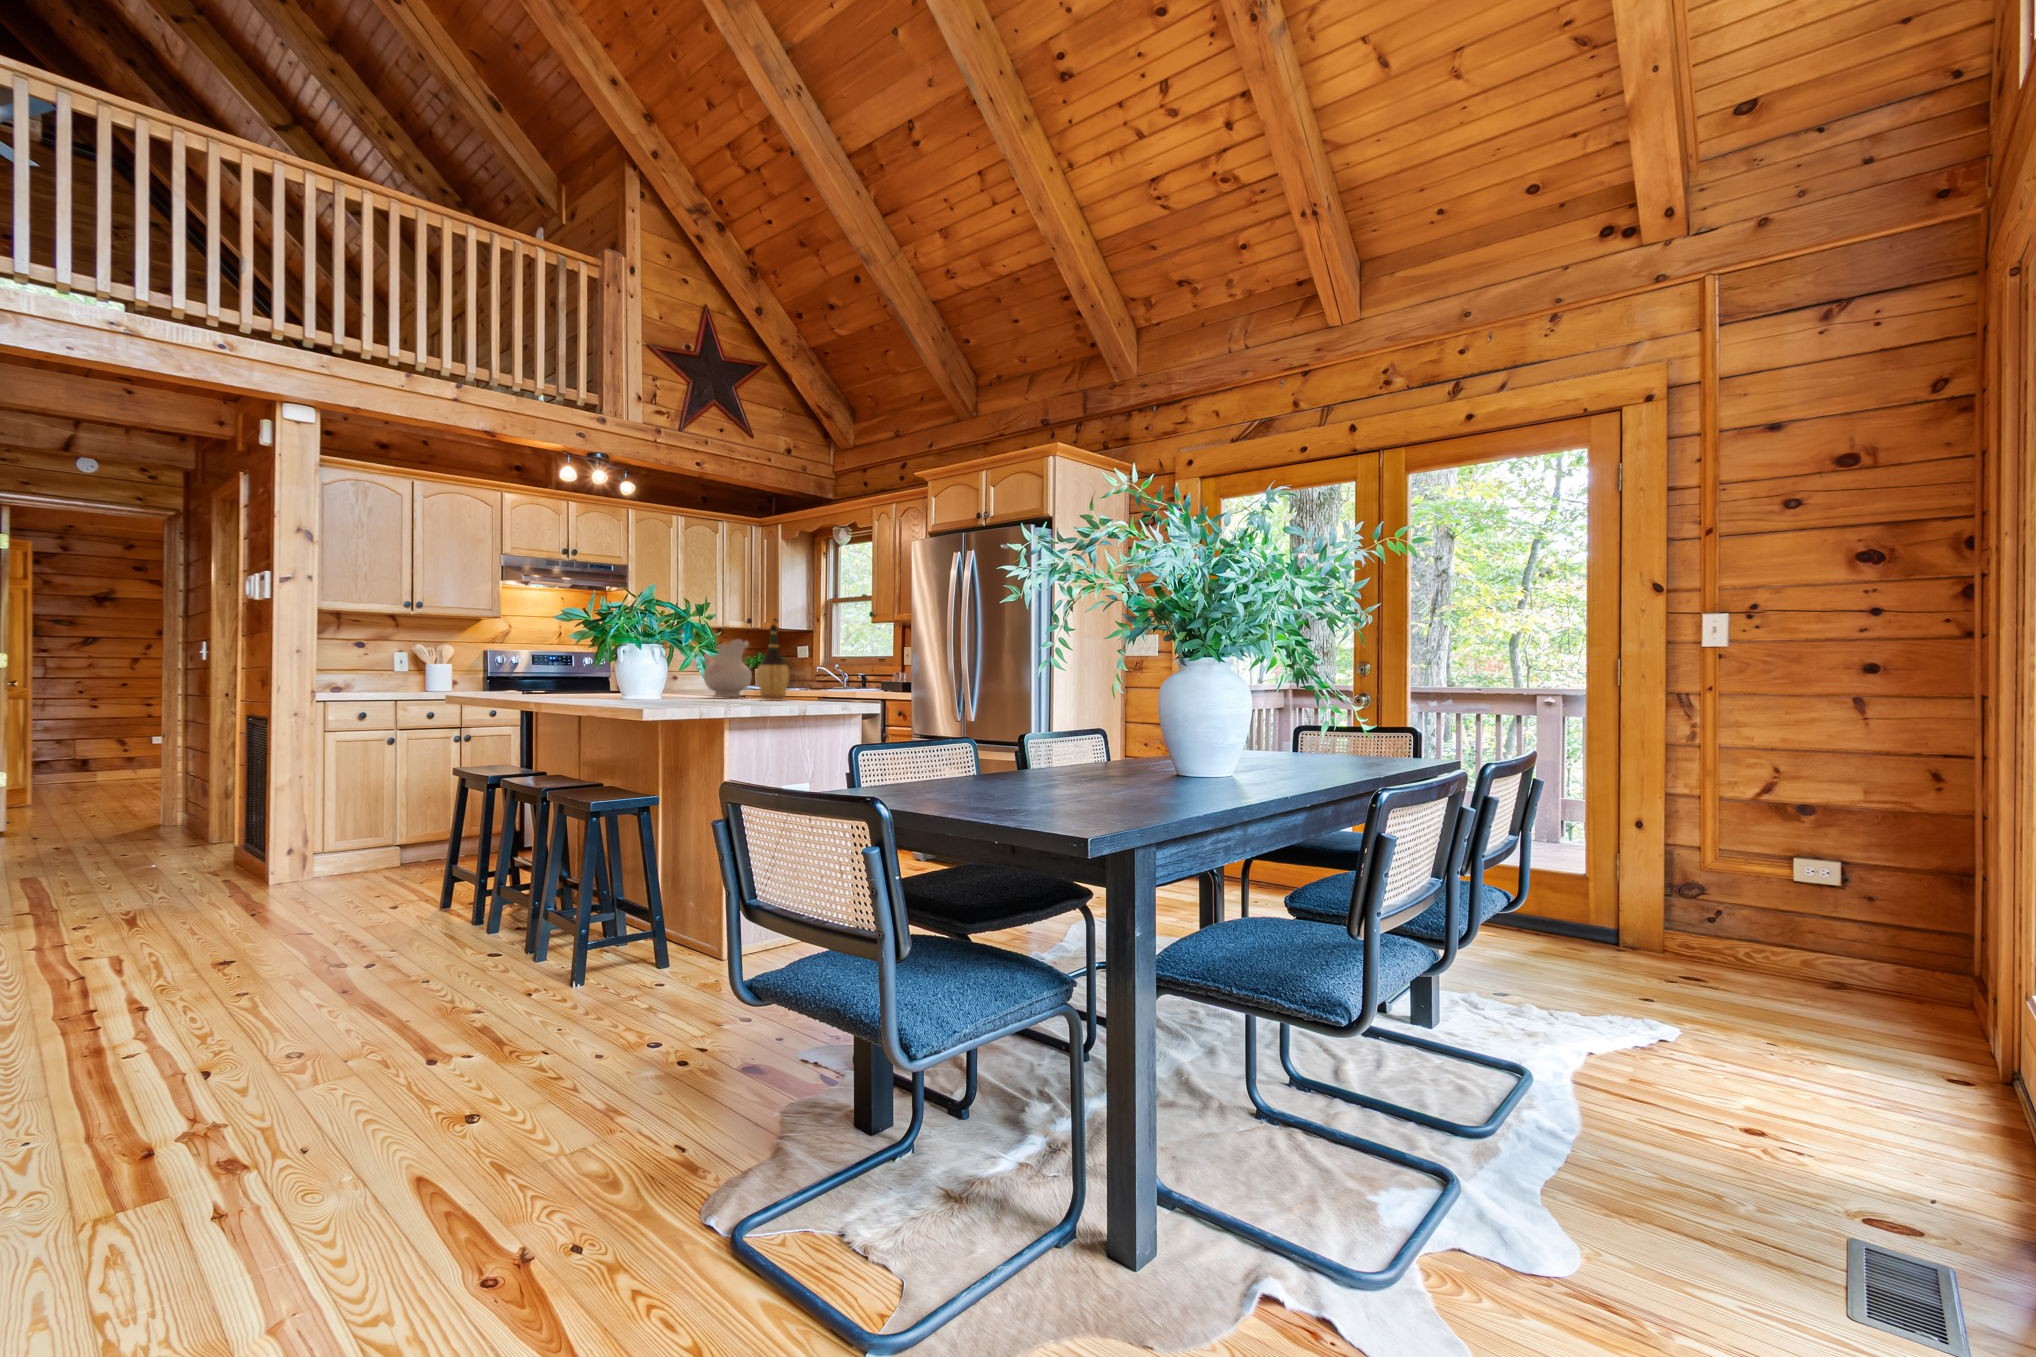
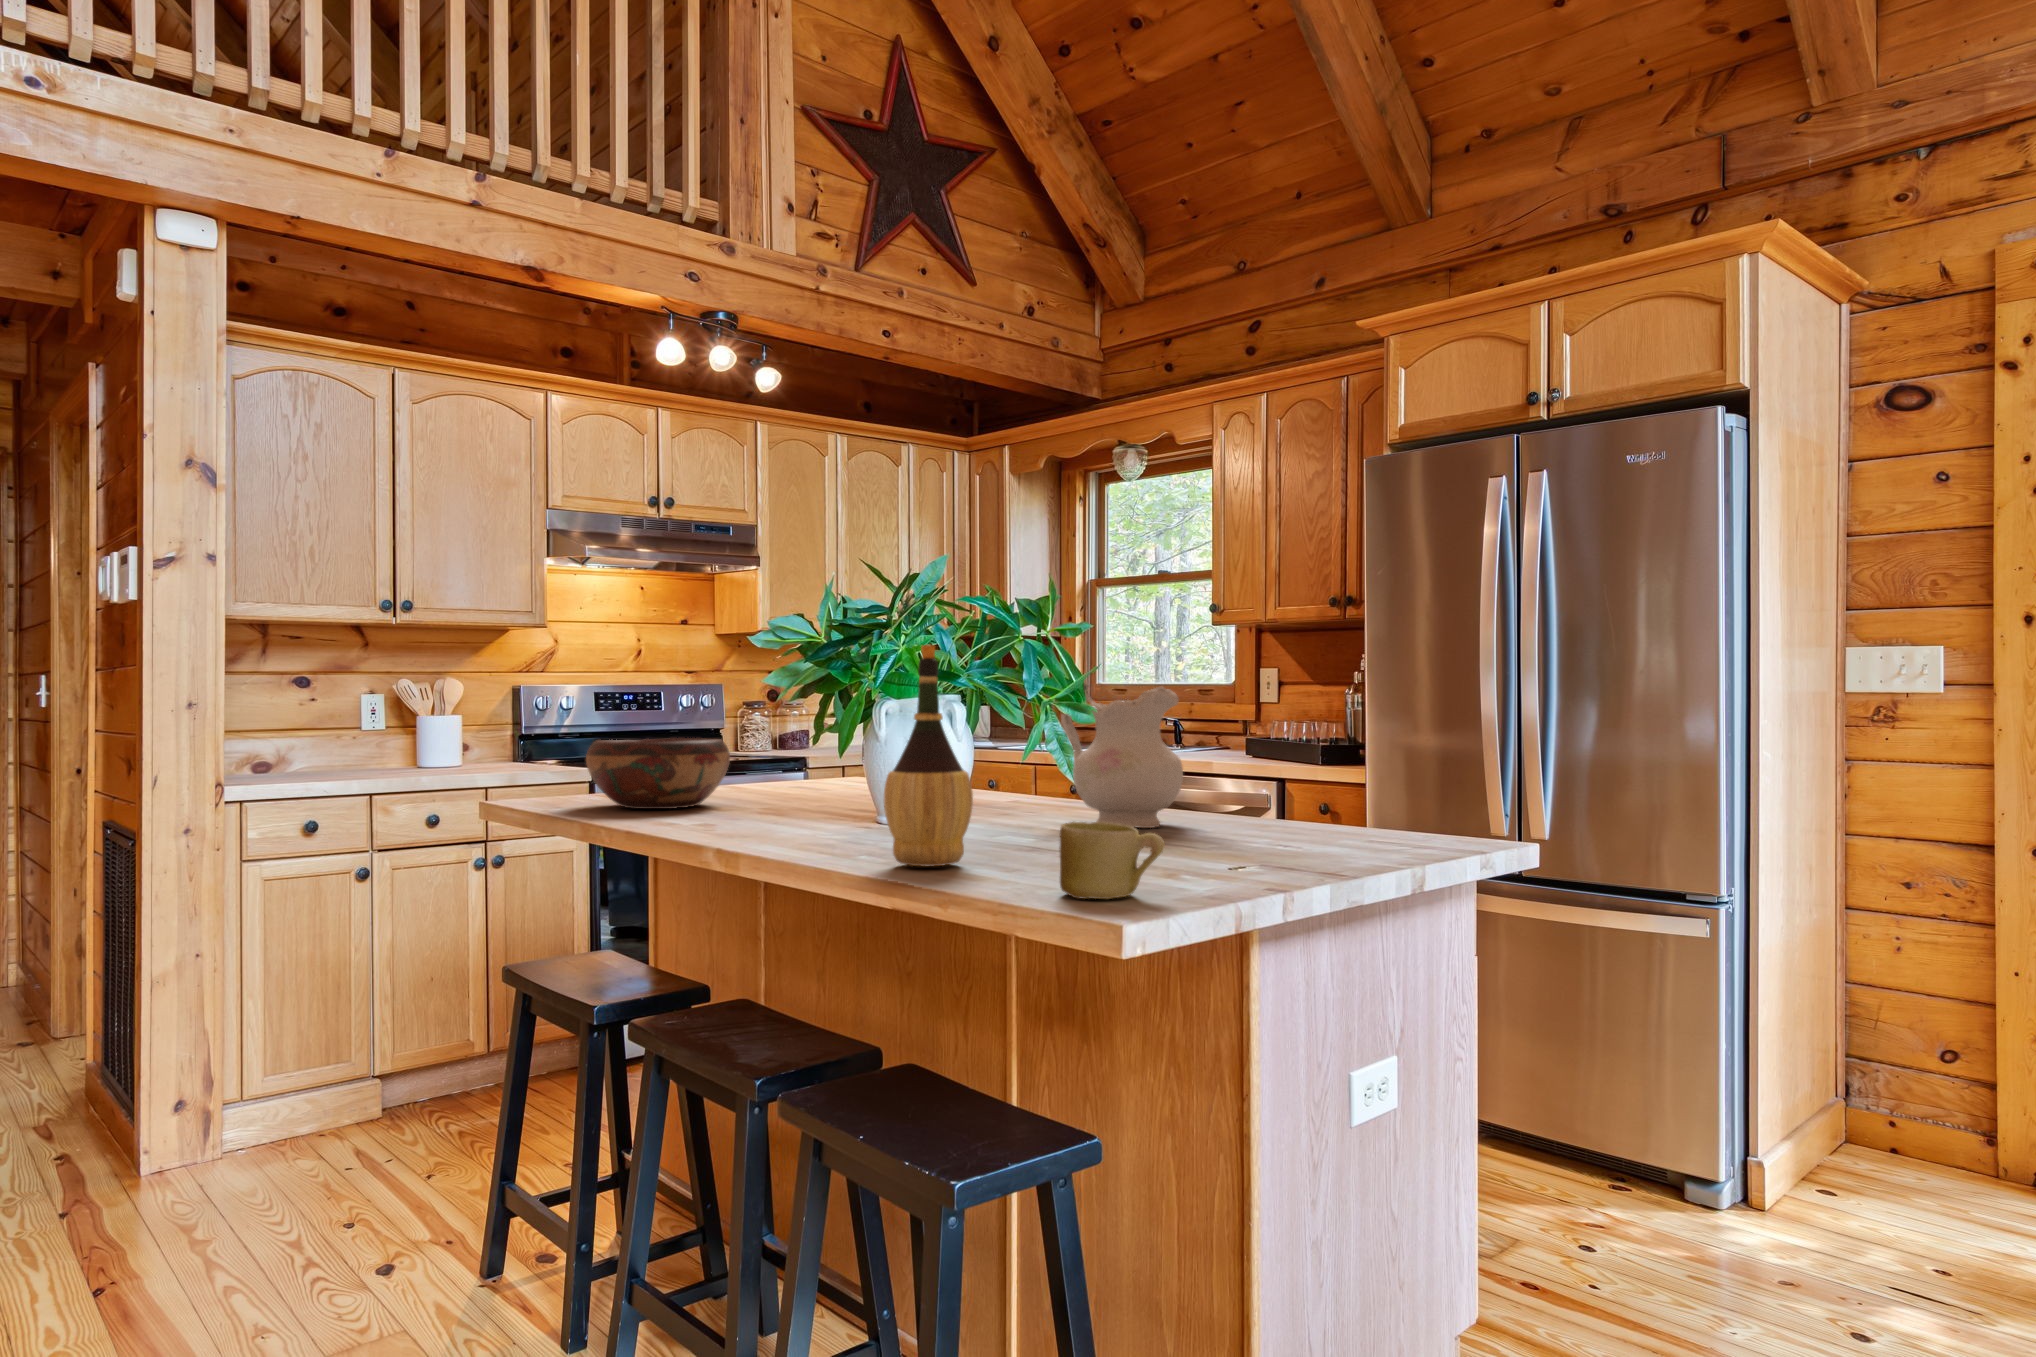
wine bottle: present [757,620,789,699] -> present [884,644,973,866]
decorative bowl: none [495,664,567,695] -> present [586,738,730,809]
mug: none [637,676,674,701] -> present [1059,822,1165,899]

